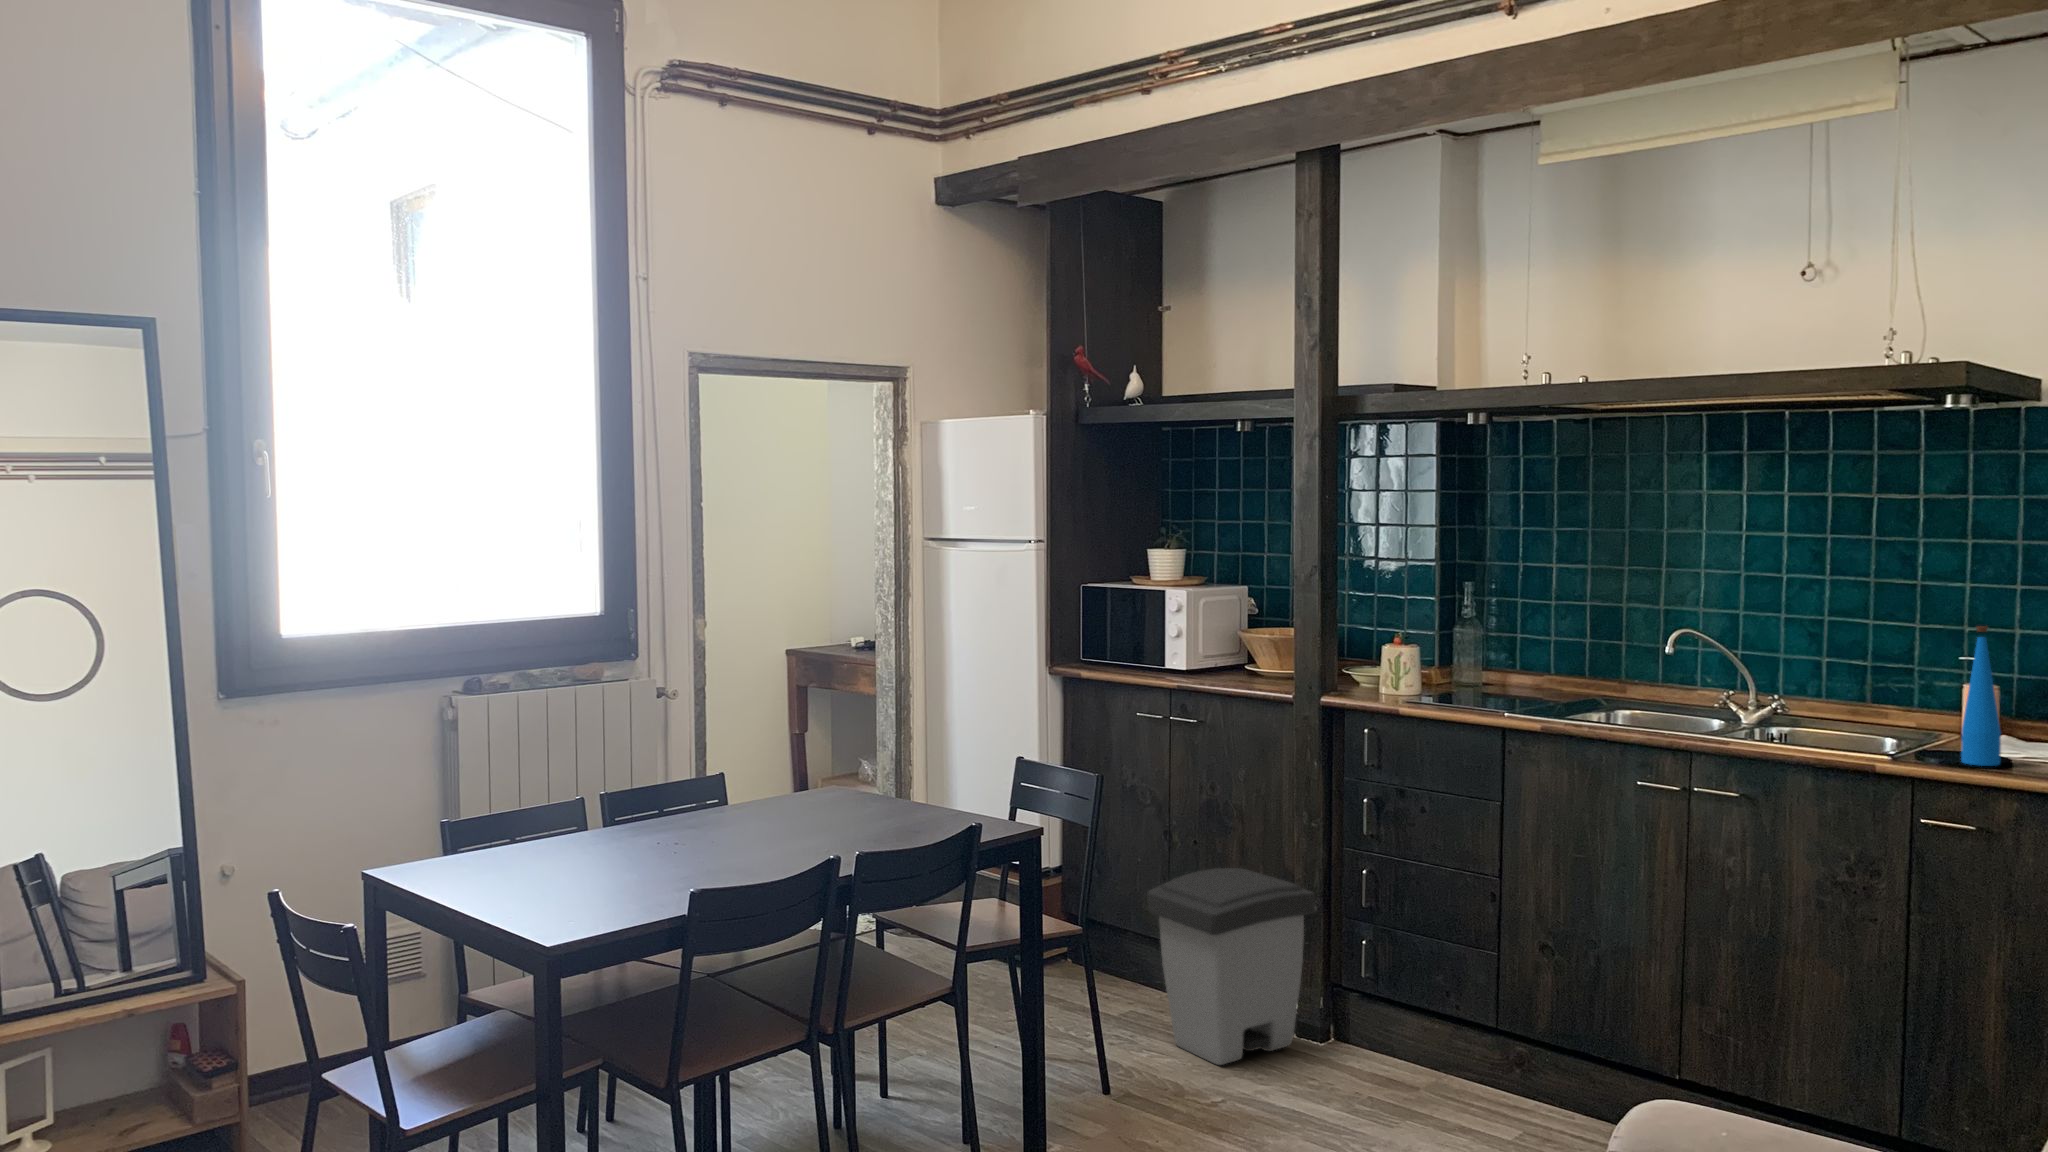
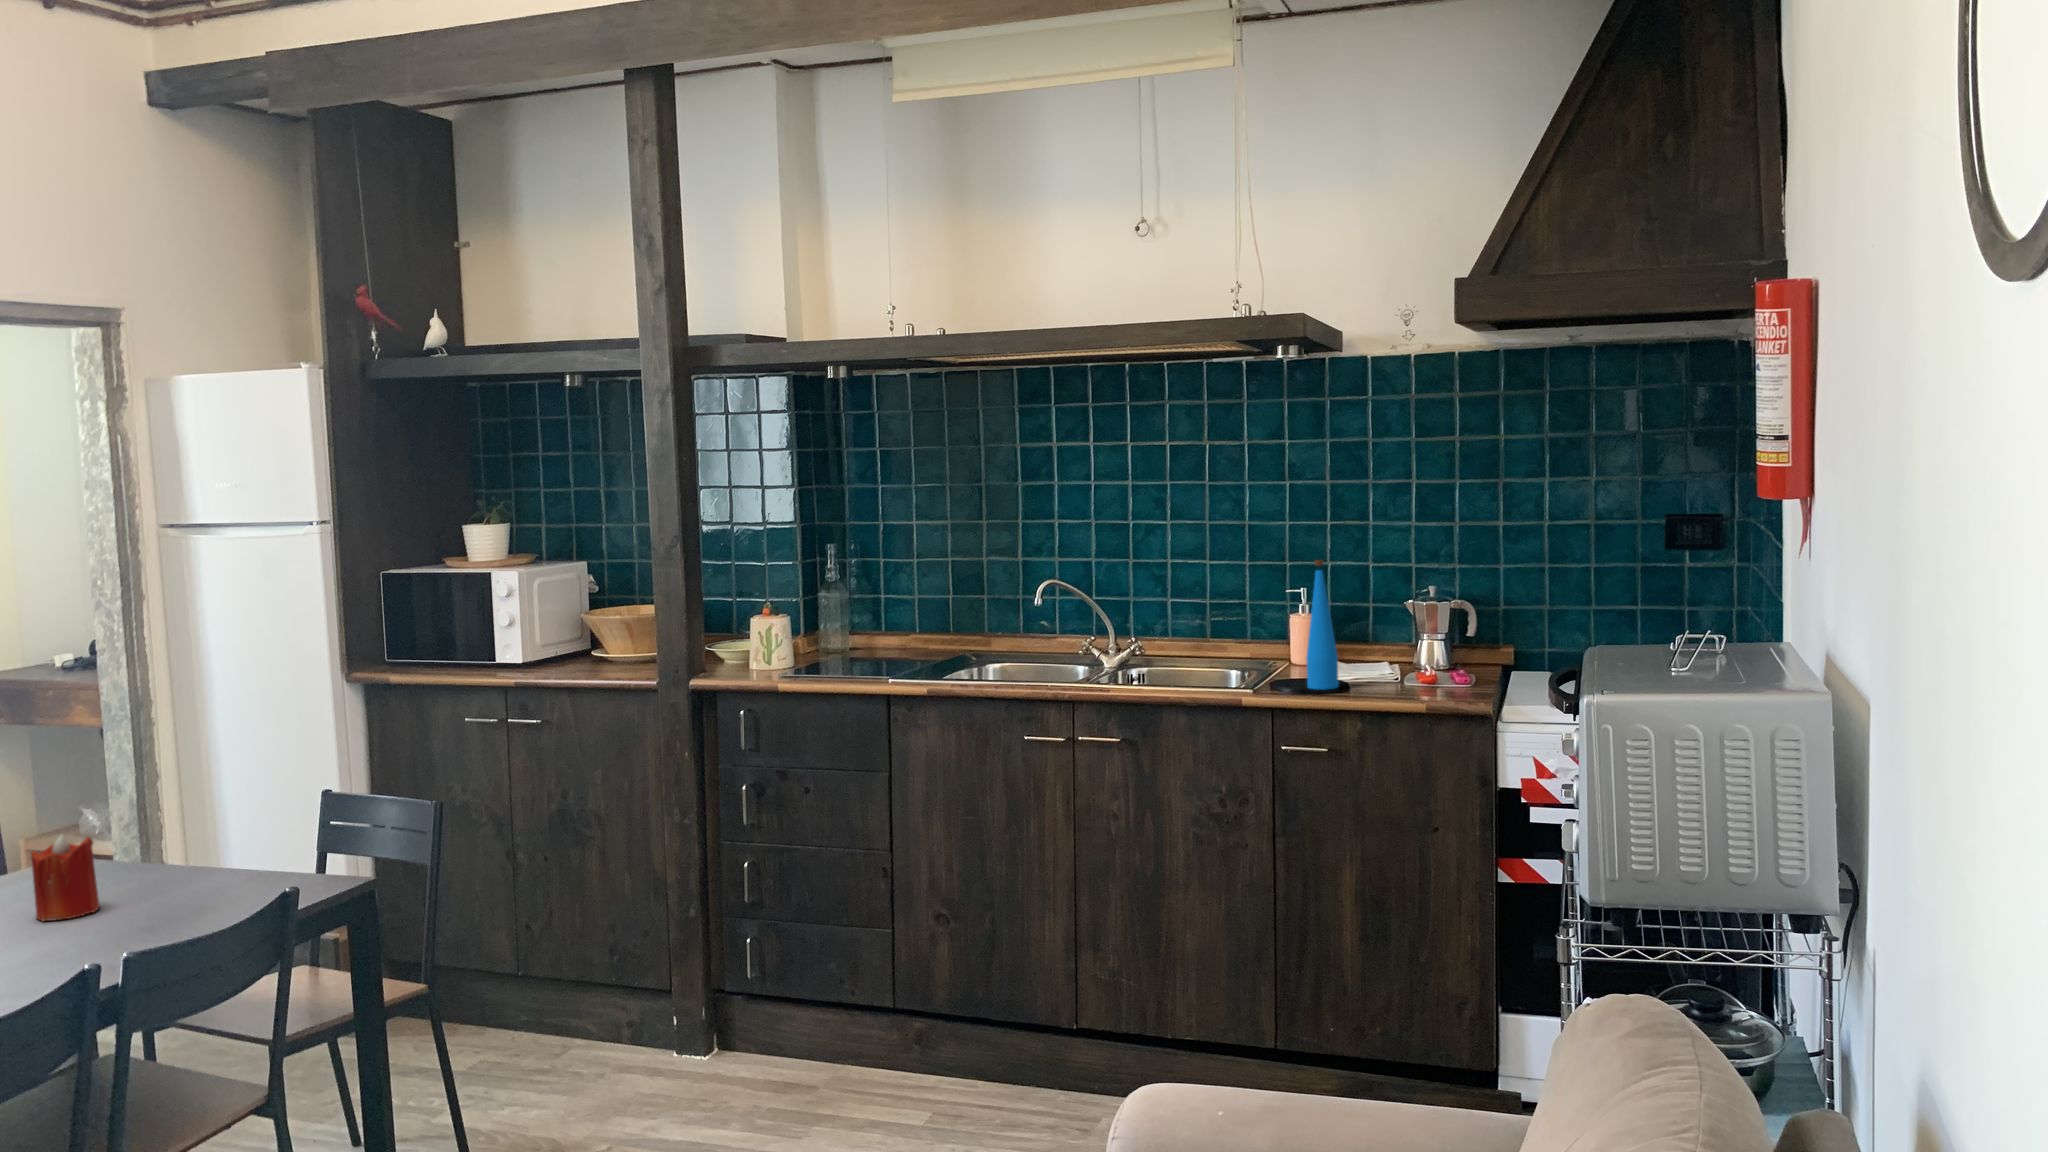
candle: none [810,766,851,829] -> present [31,835,99,921]
trash can: present [1147,868,1315,1065] -> none [500,880,696,1108]

